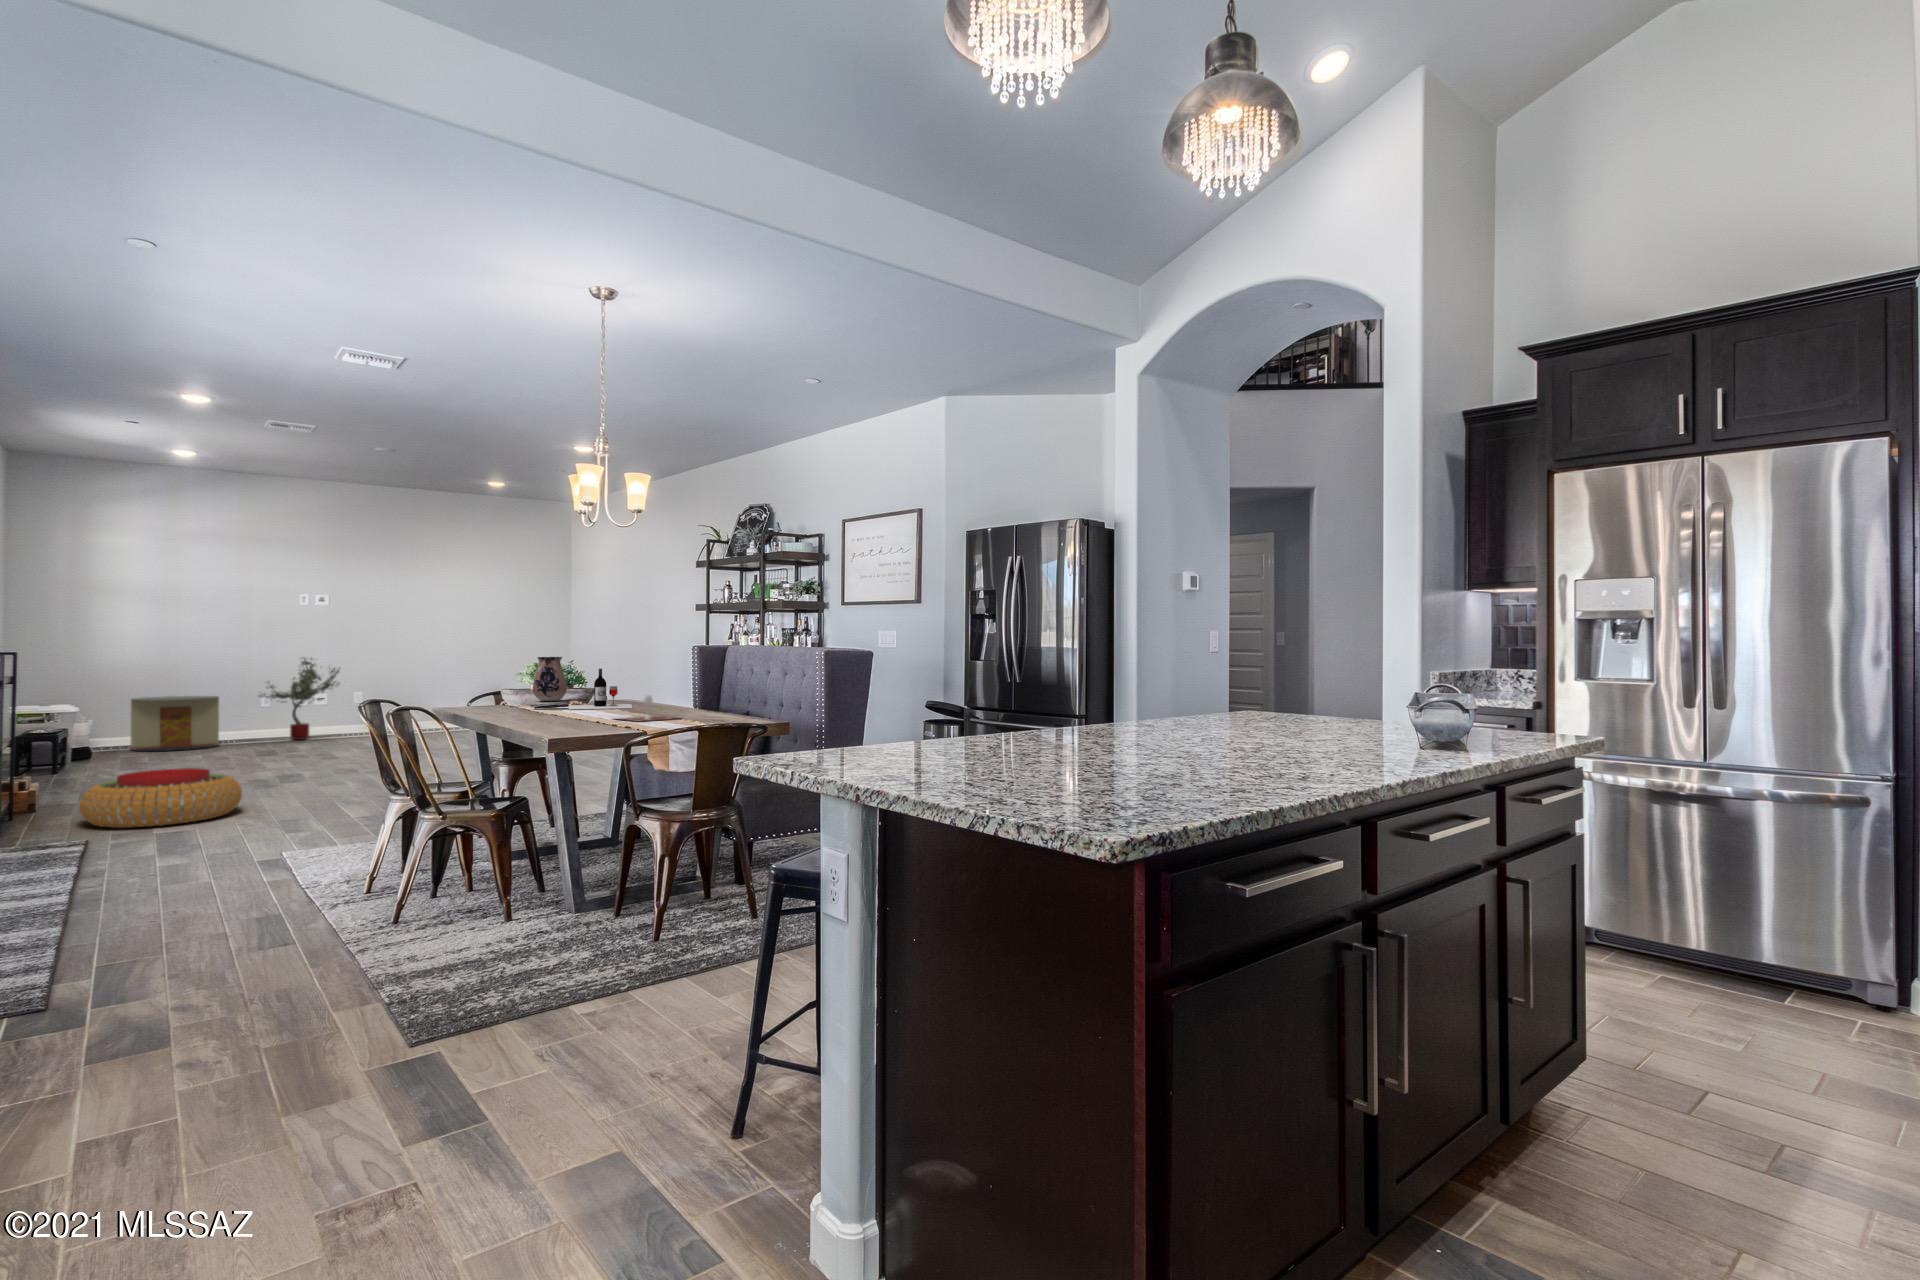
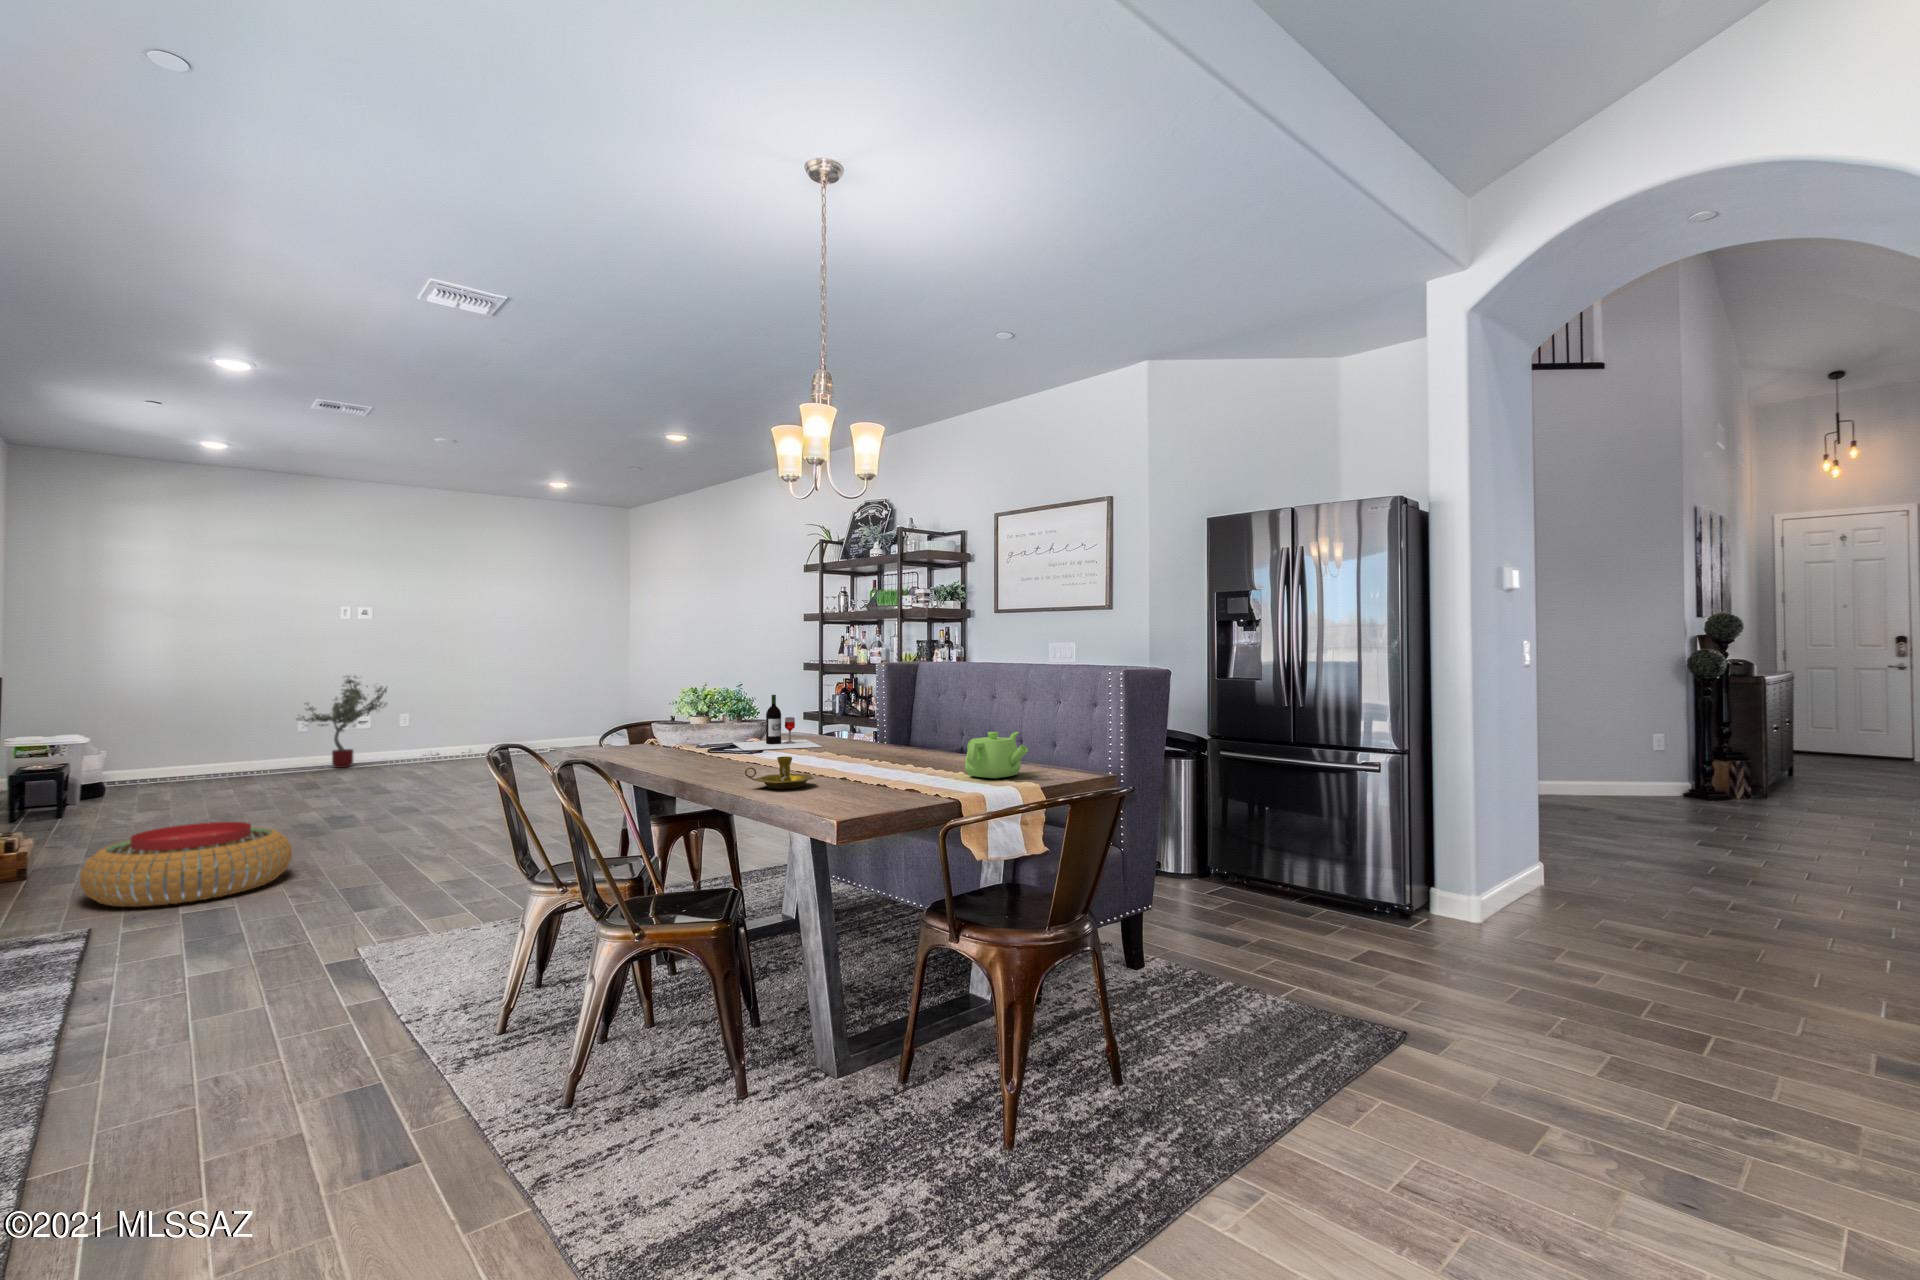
ceramic pitcher: present [533,657,567,701] -> none [671,678,712,735]
teapot: none [685,691,735,723] -> present [965,732,1028,778]
side table: present [130,696,219,751] -> none [149,720,252,785]
wine glass: present [619,696,675,722] -> none [839,737,940,777]
candlestick: none [525,705,575,726] -> present [745,756,814,789]

